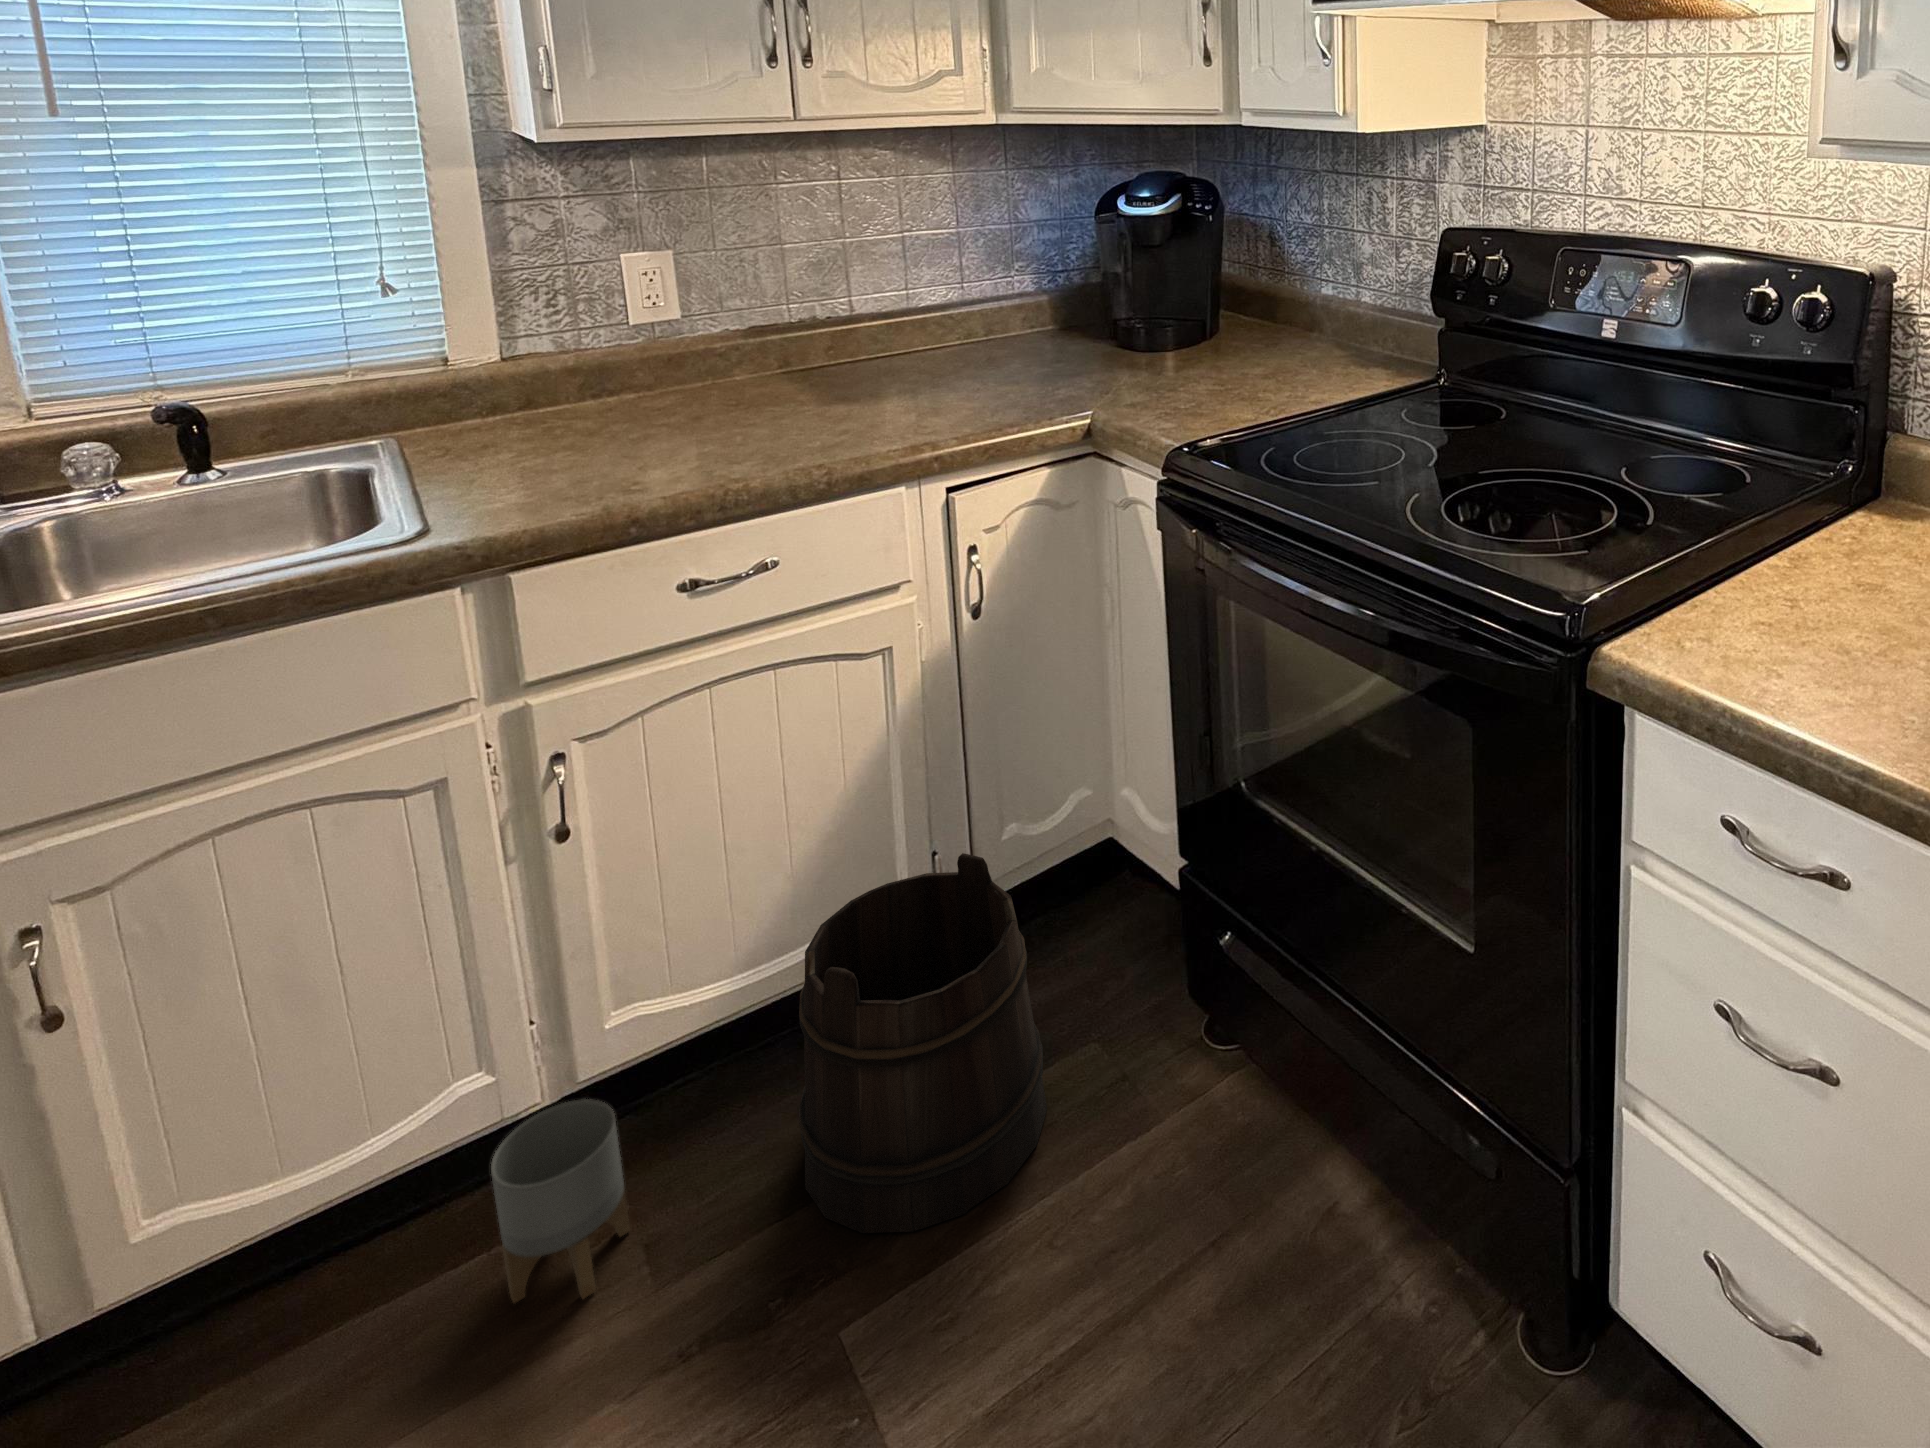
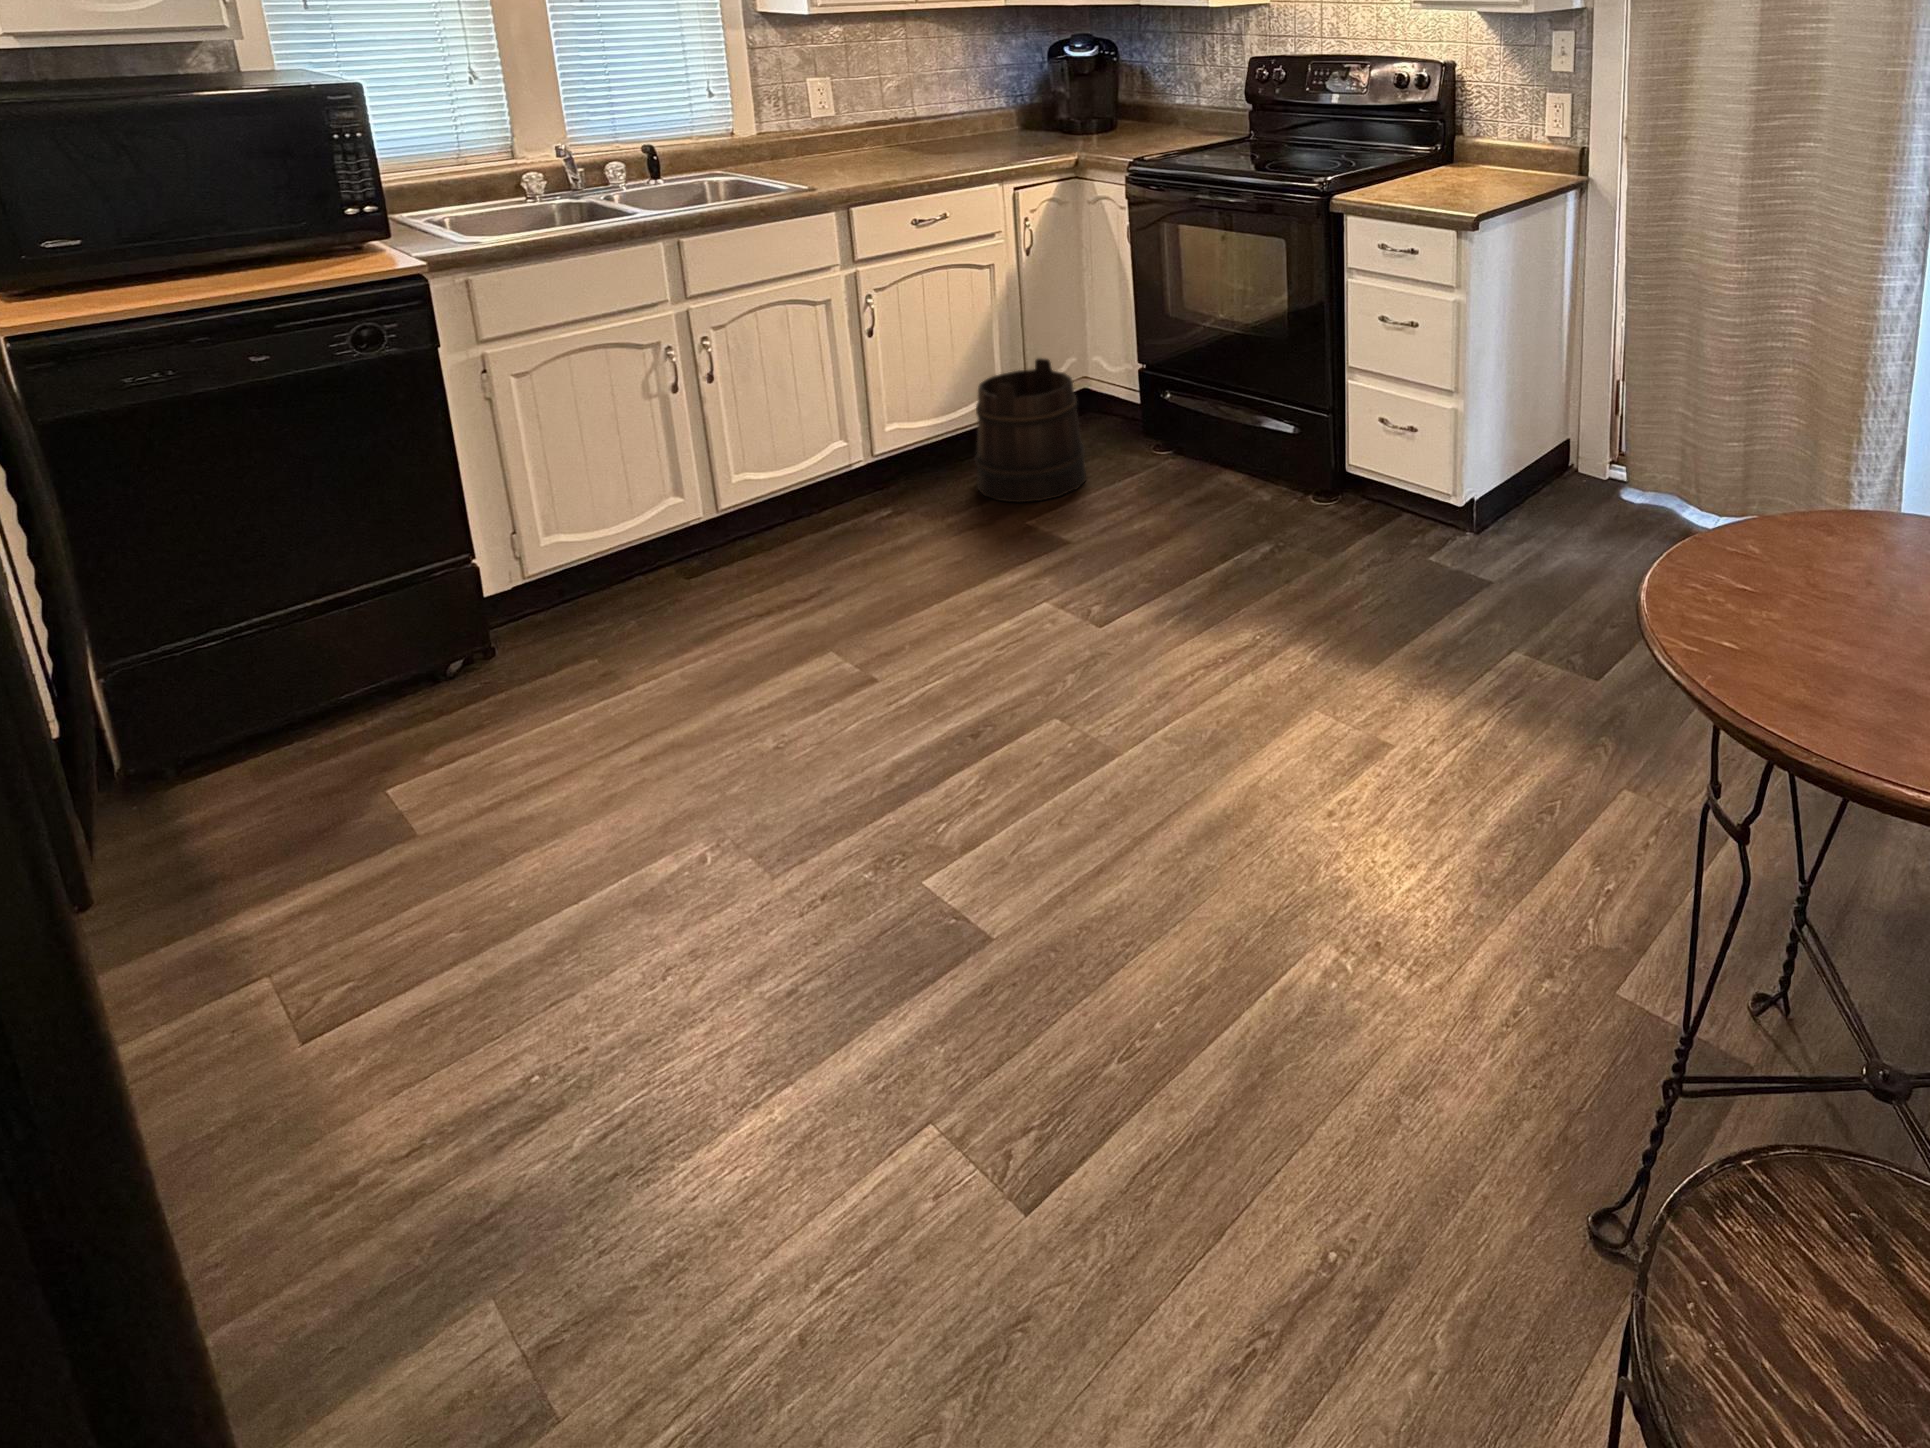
planter: present [491,1099,630,1303] -> none [861,450,911,526]

